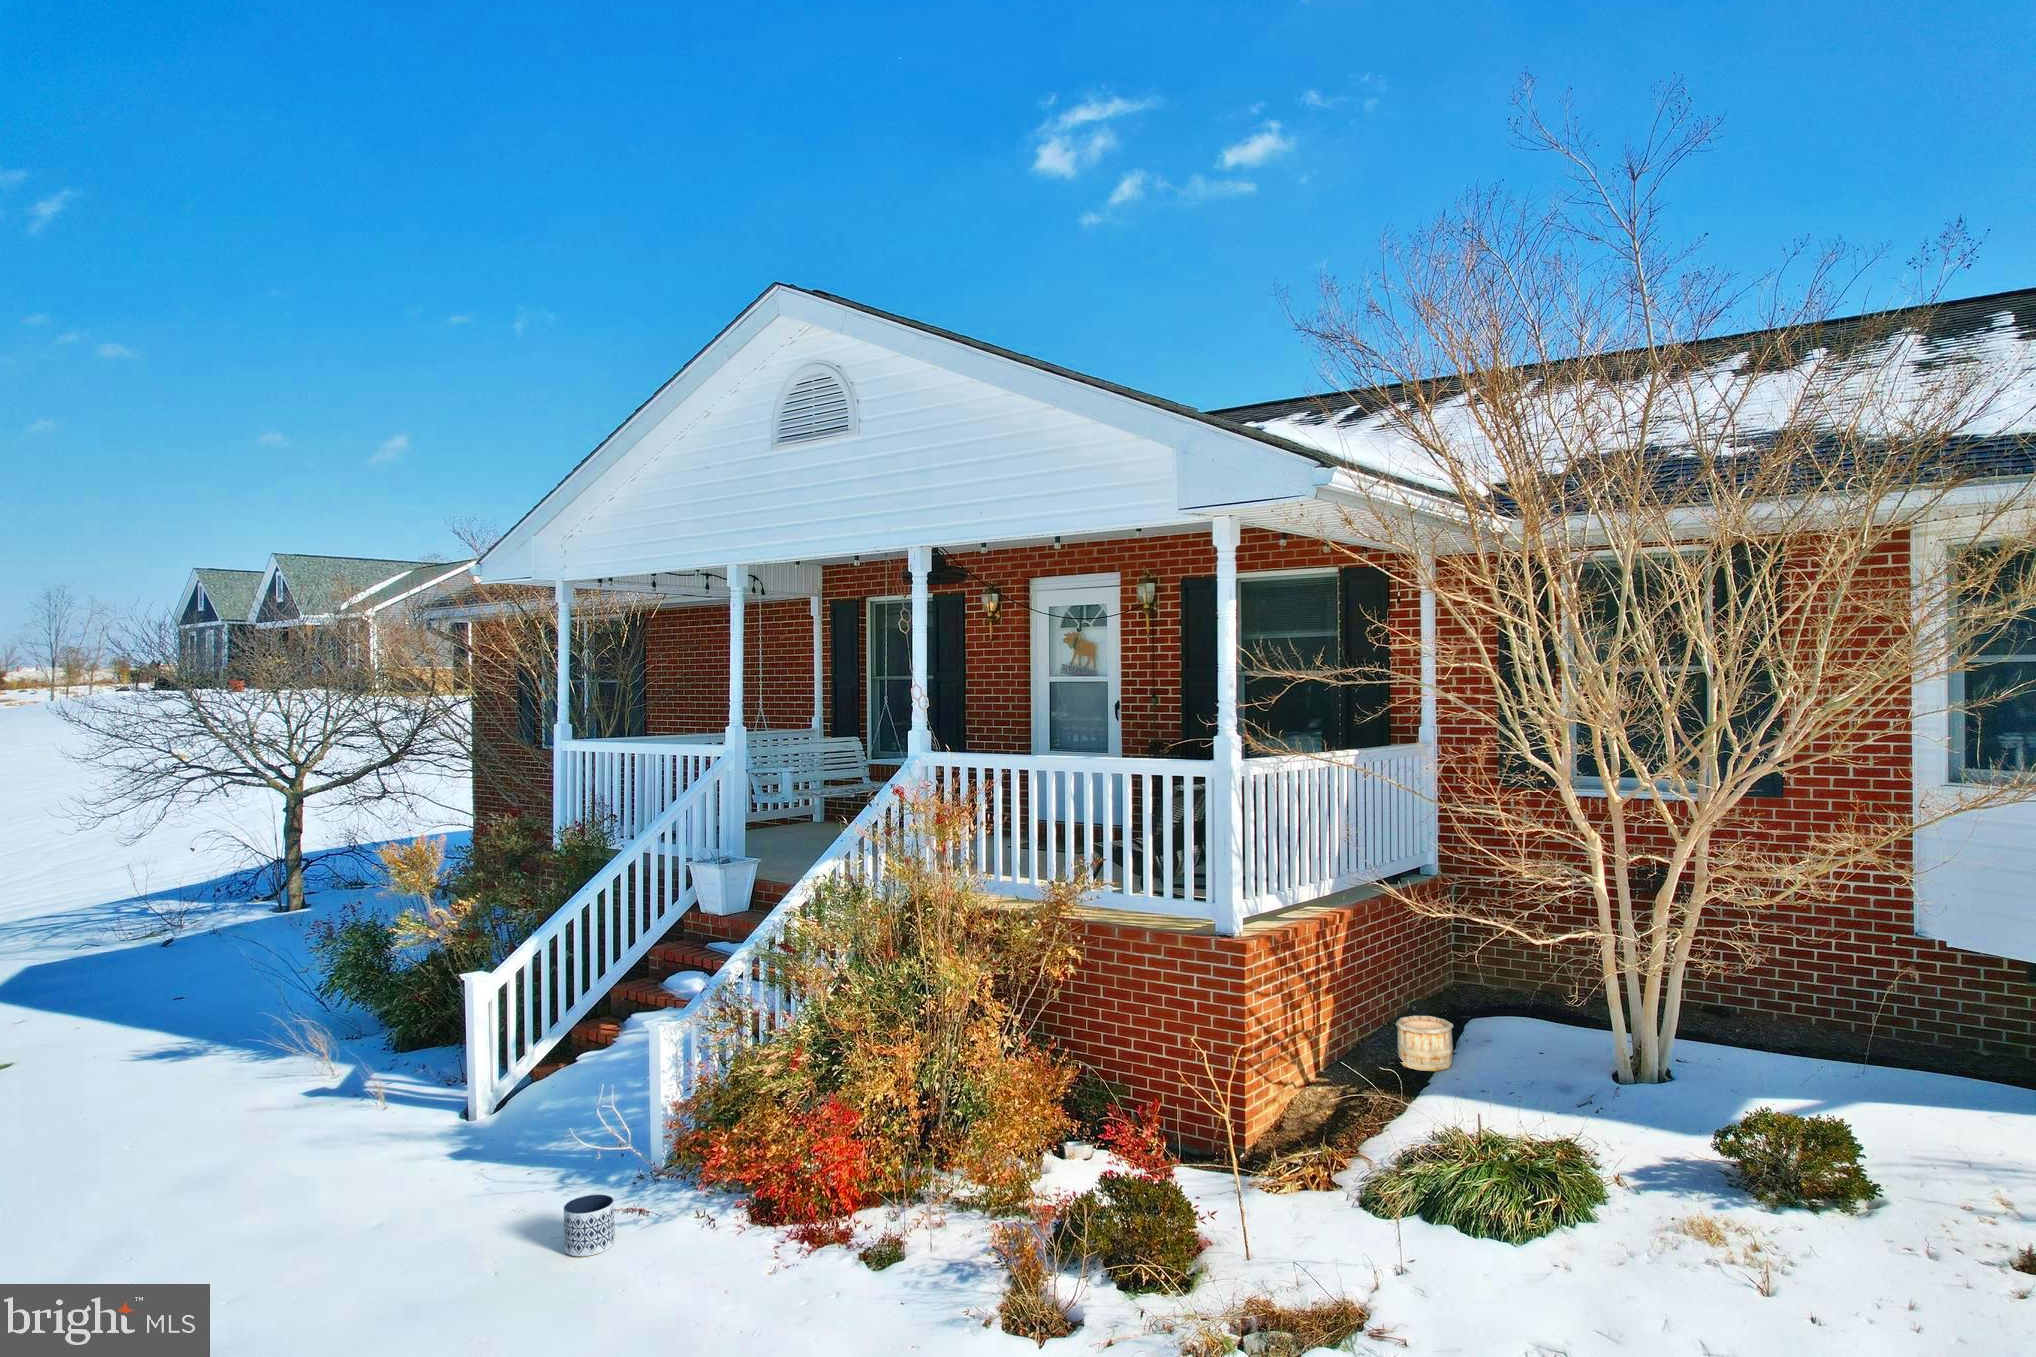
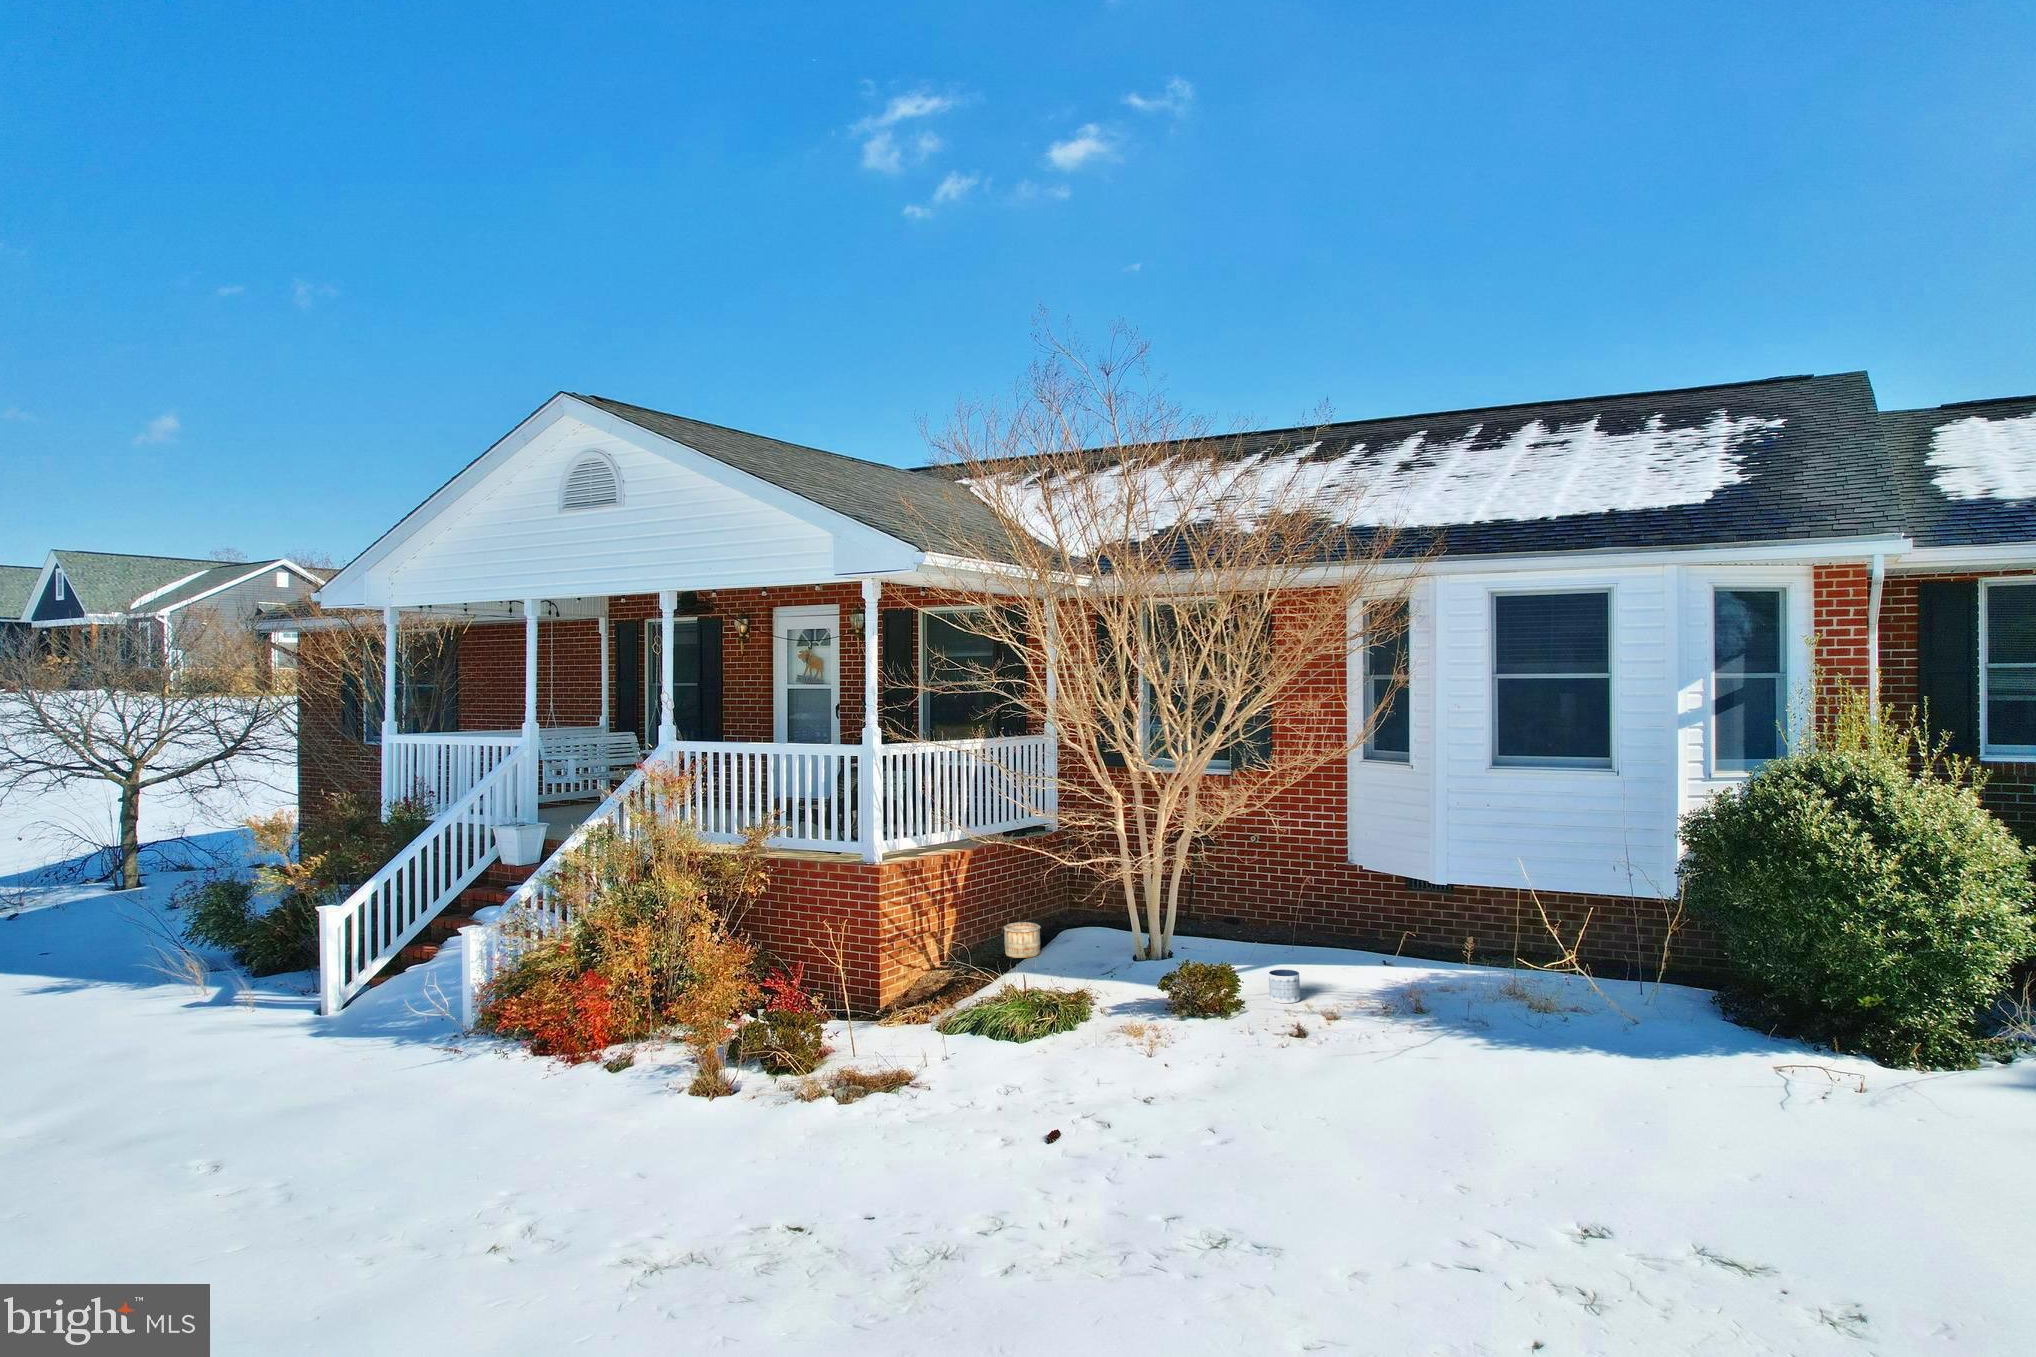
planter: present [564,1195,615,1257] -> present [1269,970,1300,1003]

